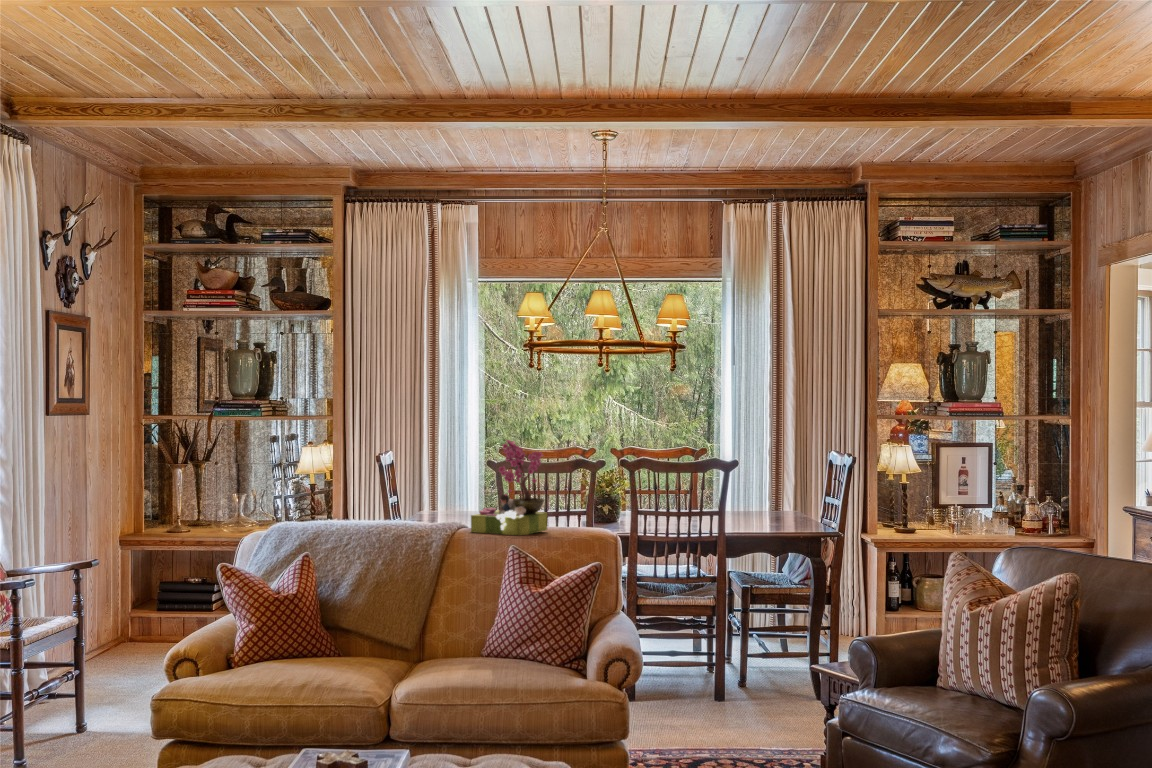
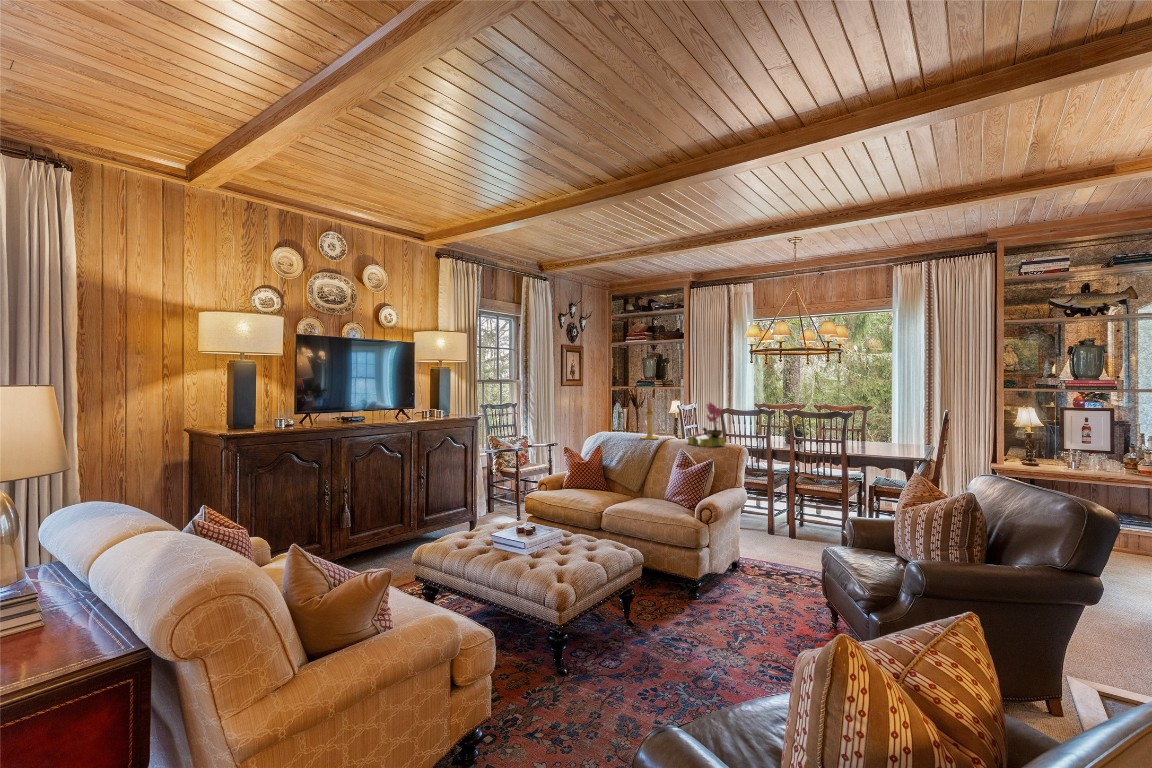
candle holder: none [346,436,391,529] -> present [641,400,659,440]

